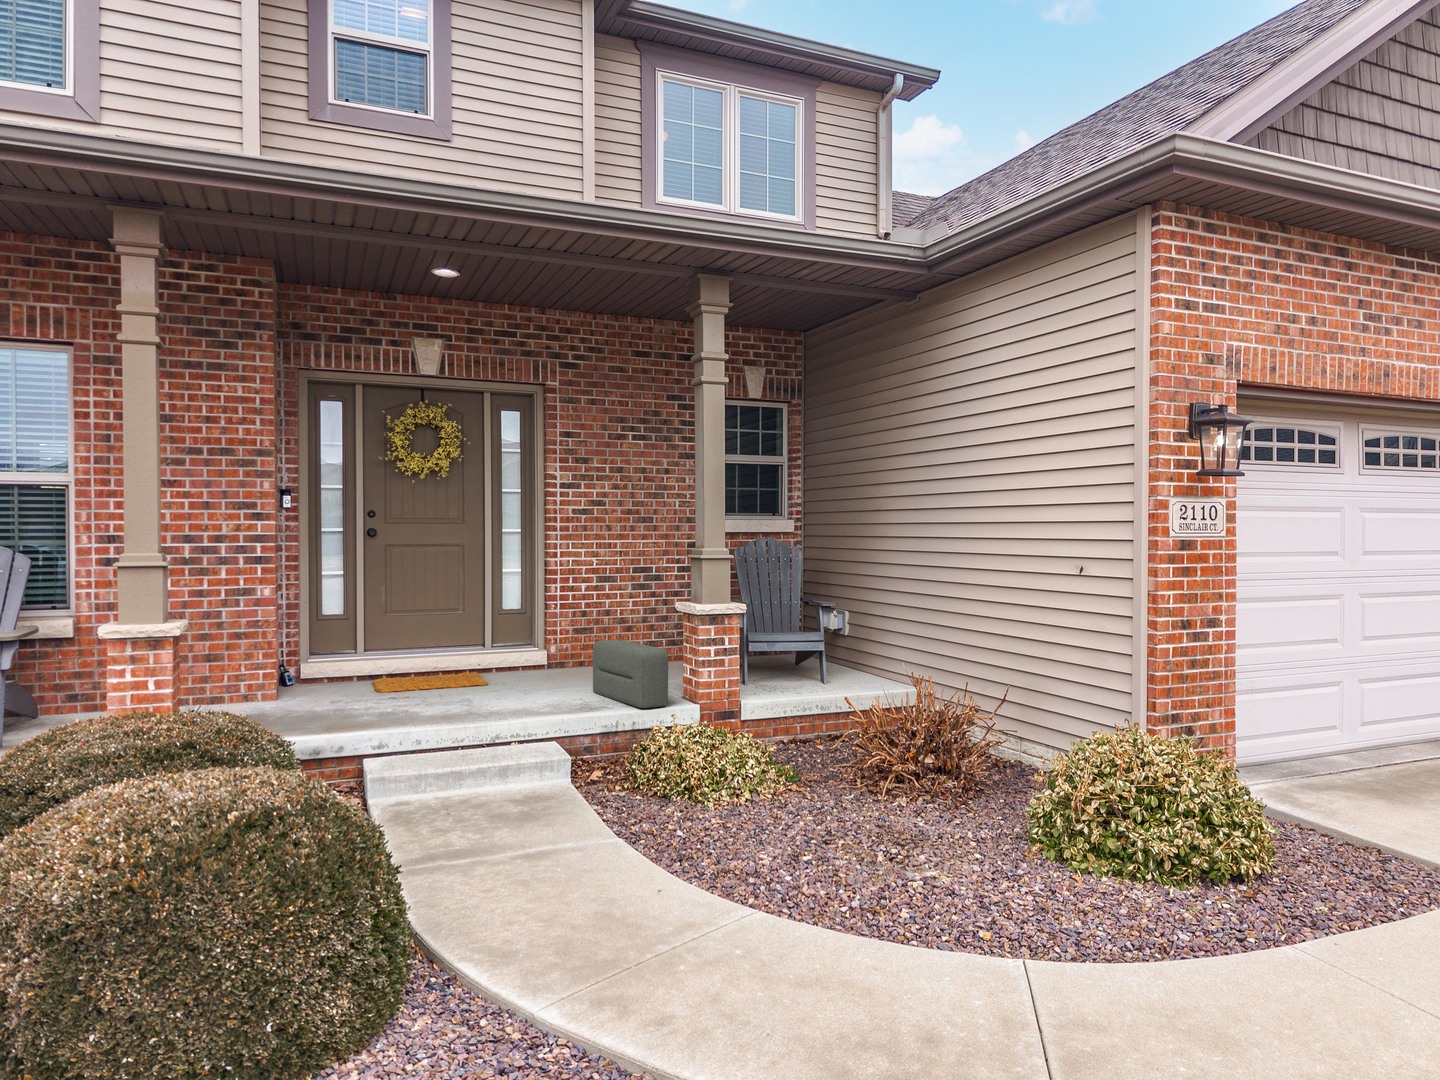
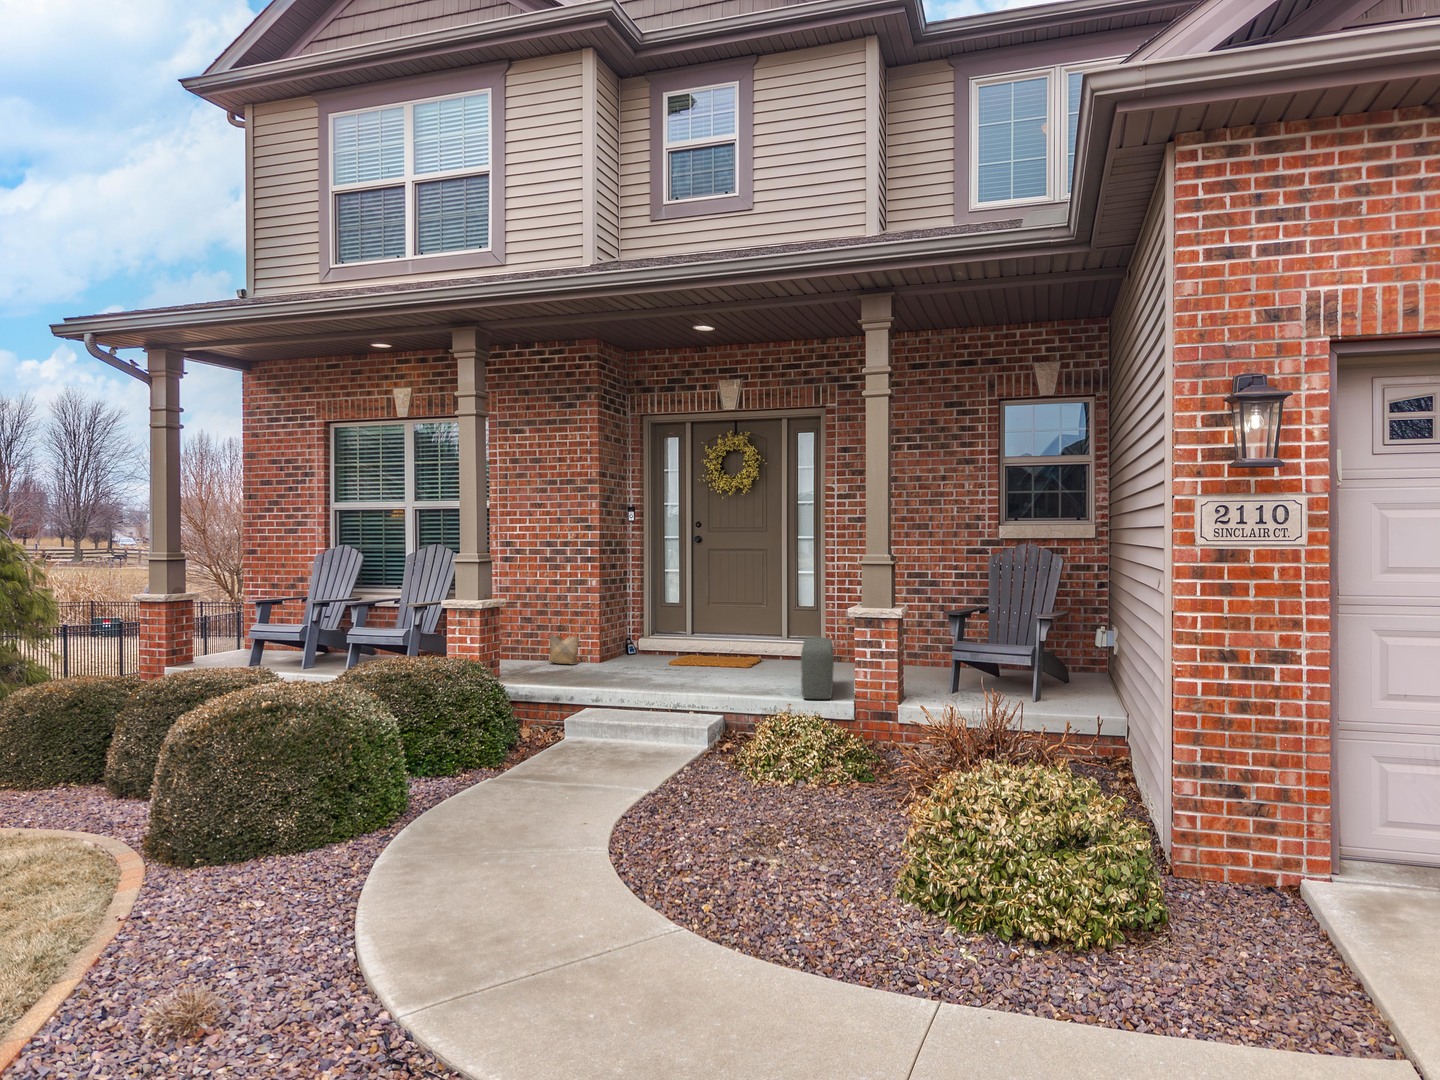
woven basket: none [200,642,251,703] -> present [549,635,579,665]

